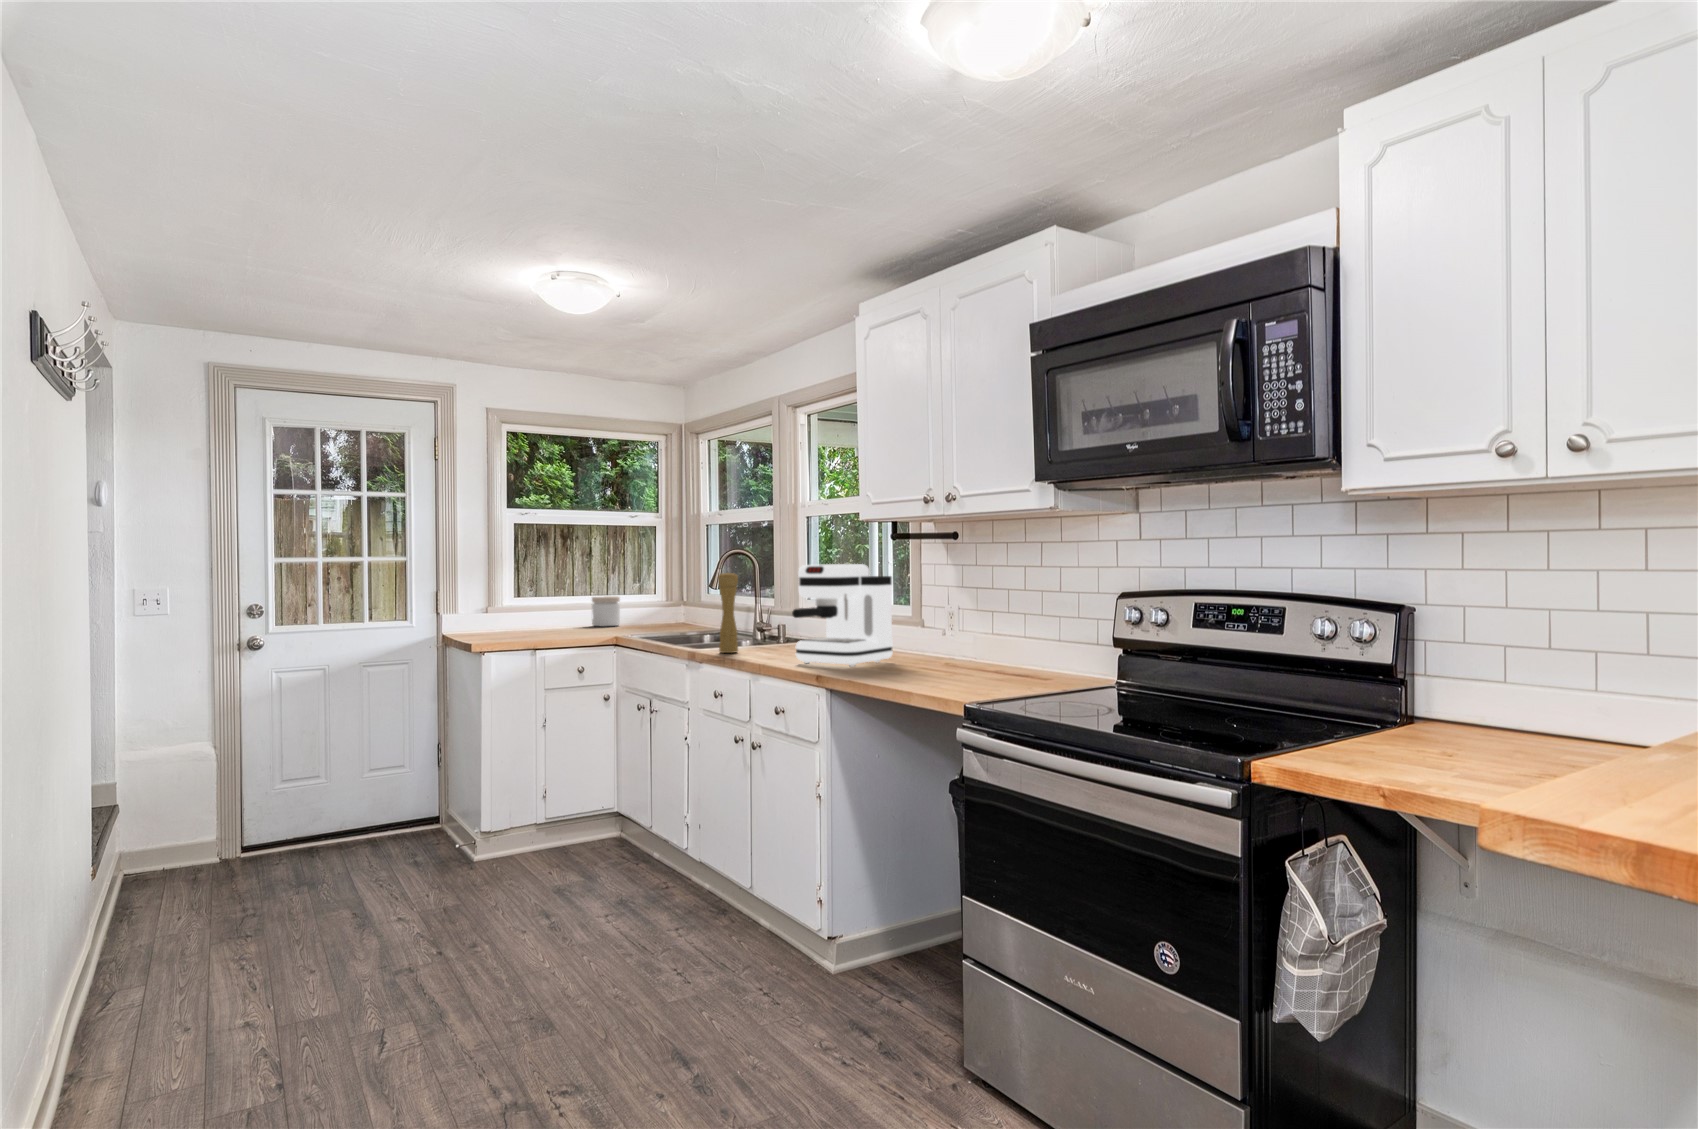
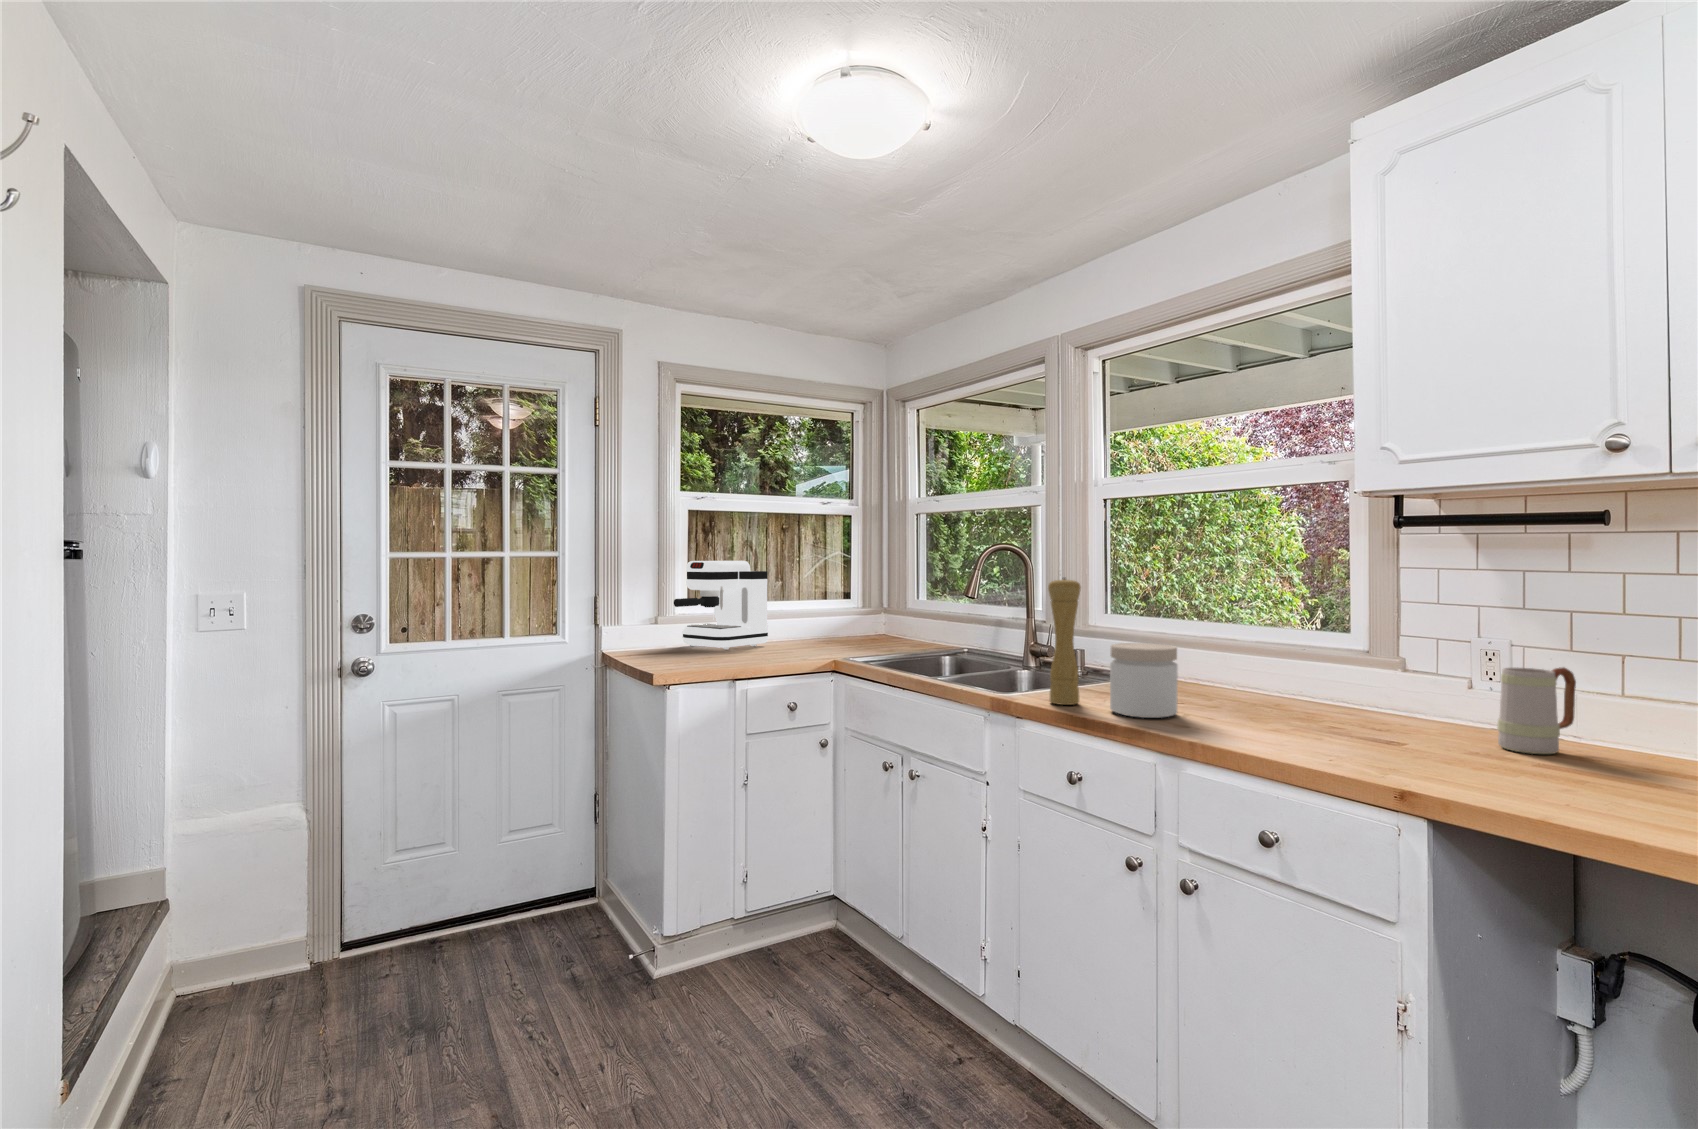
coffee maker: present [792,564,893,667] -> present [674,561,768,649]
jar: present [592,596,620,627] -> present [1110,643,1178,718]
mug: none [928,618,966,665] -> present [1497,667,1576,754]

